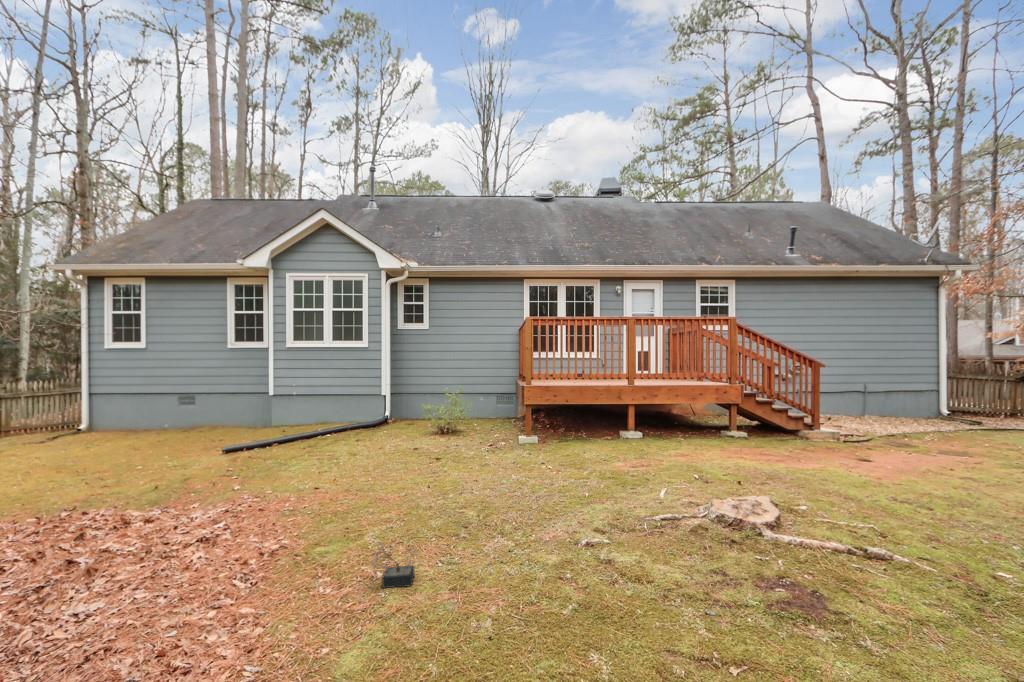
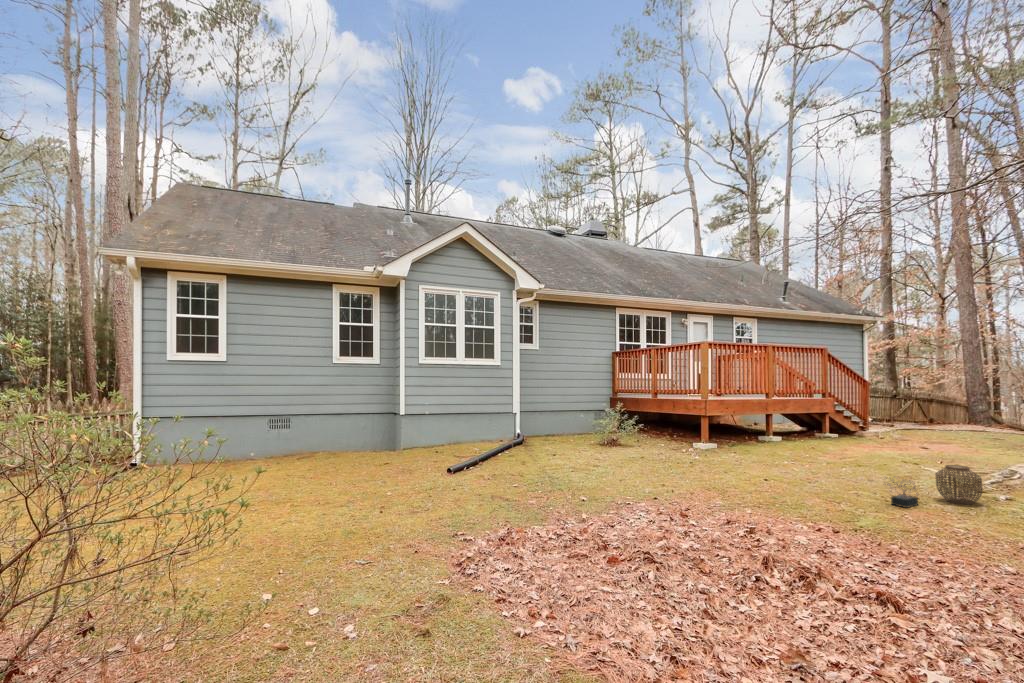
woven basket: none [446,537,497,602] -> present [936,465,982,505]

